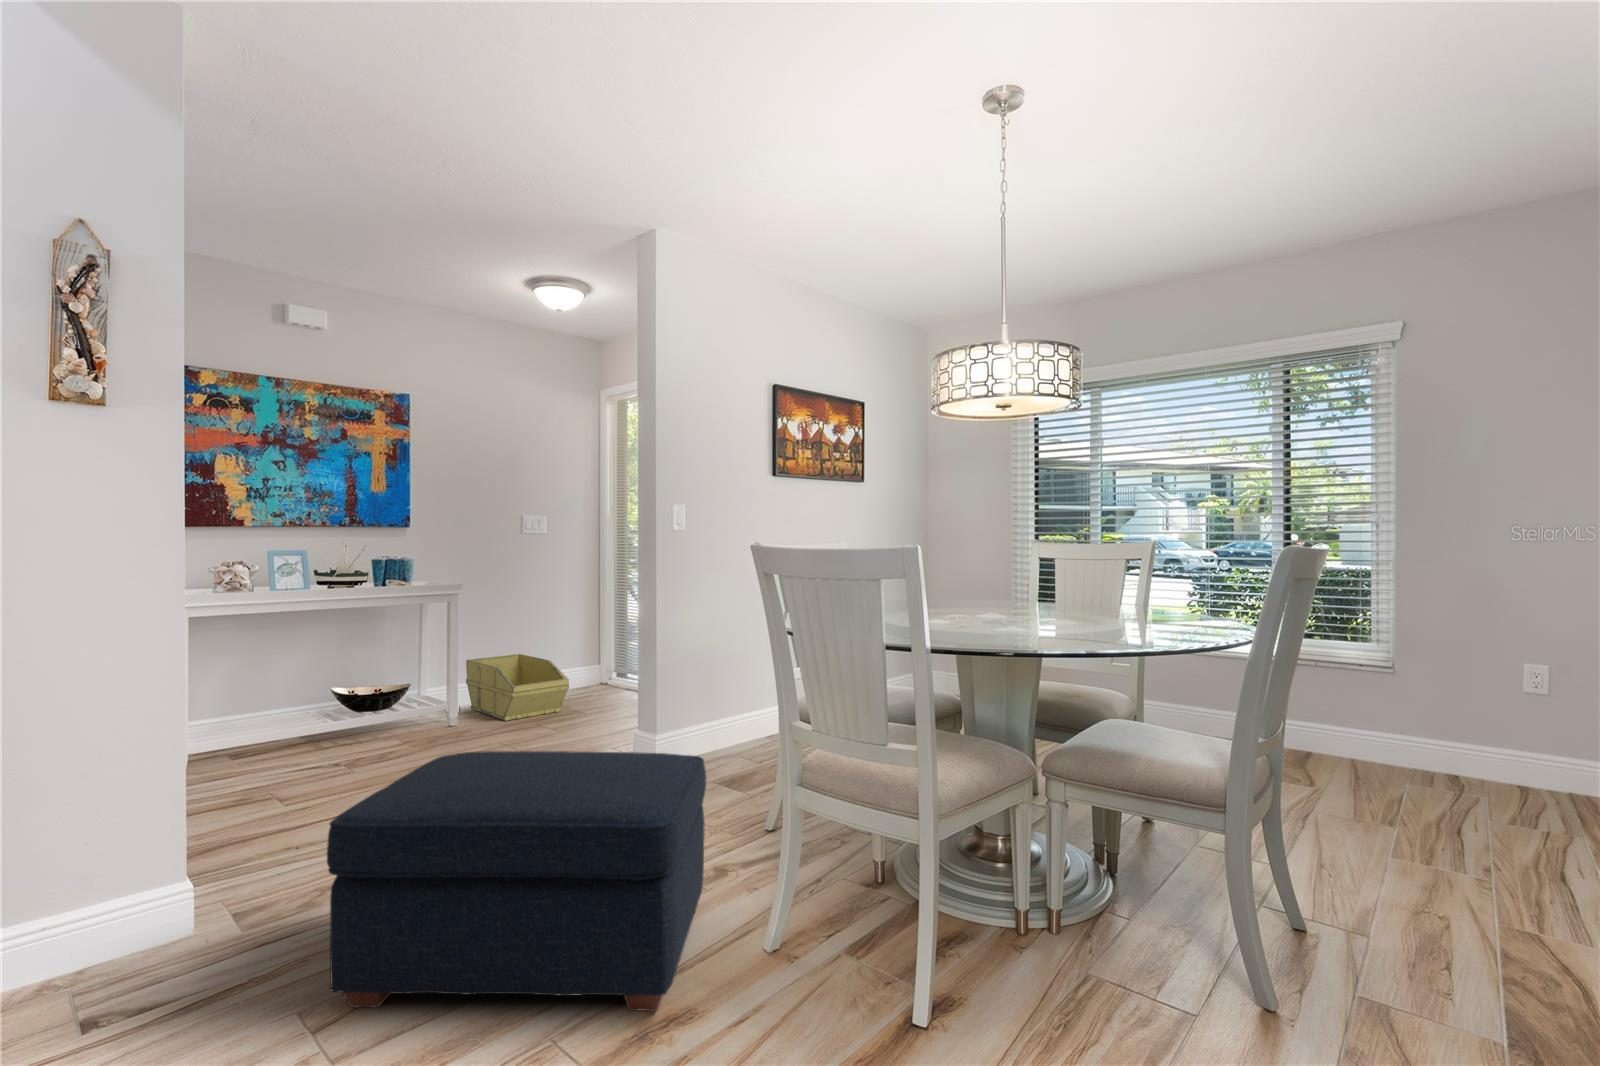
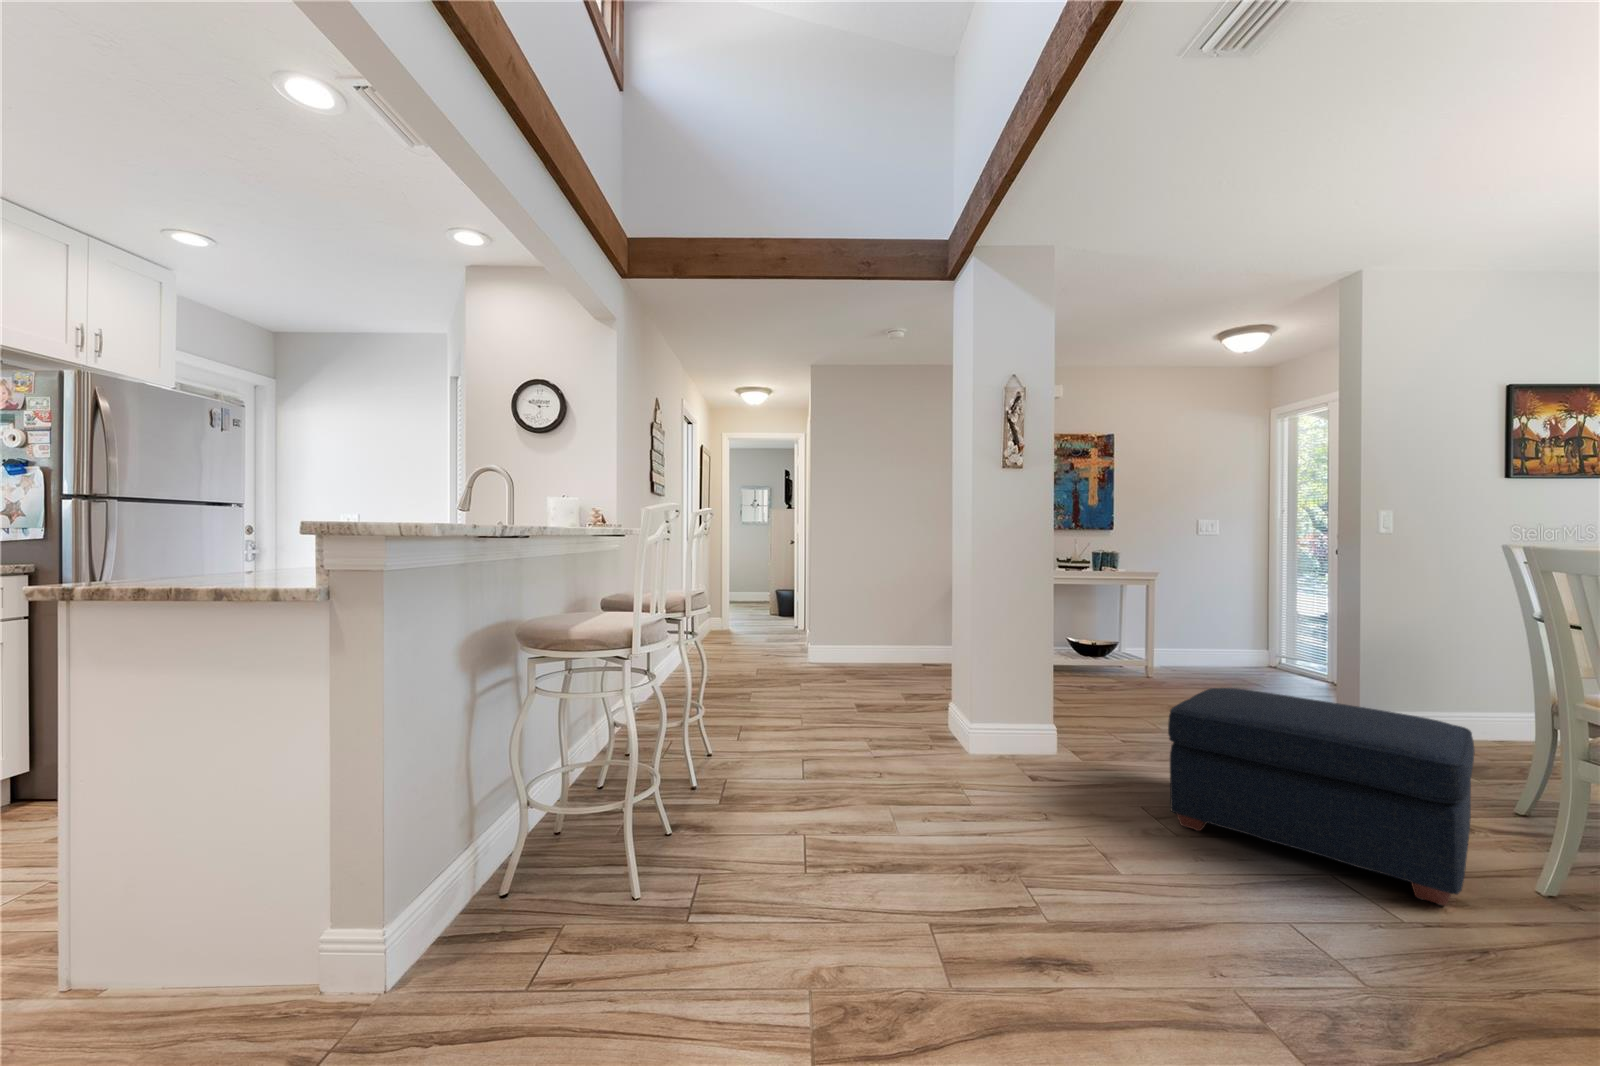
storage bin: present [466,654,569,721] -> none [1155,630,1251,681]

